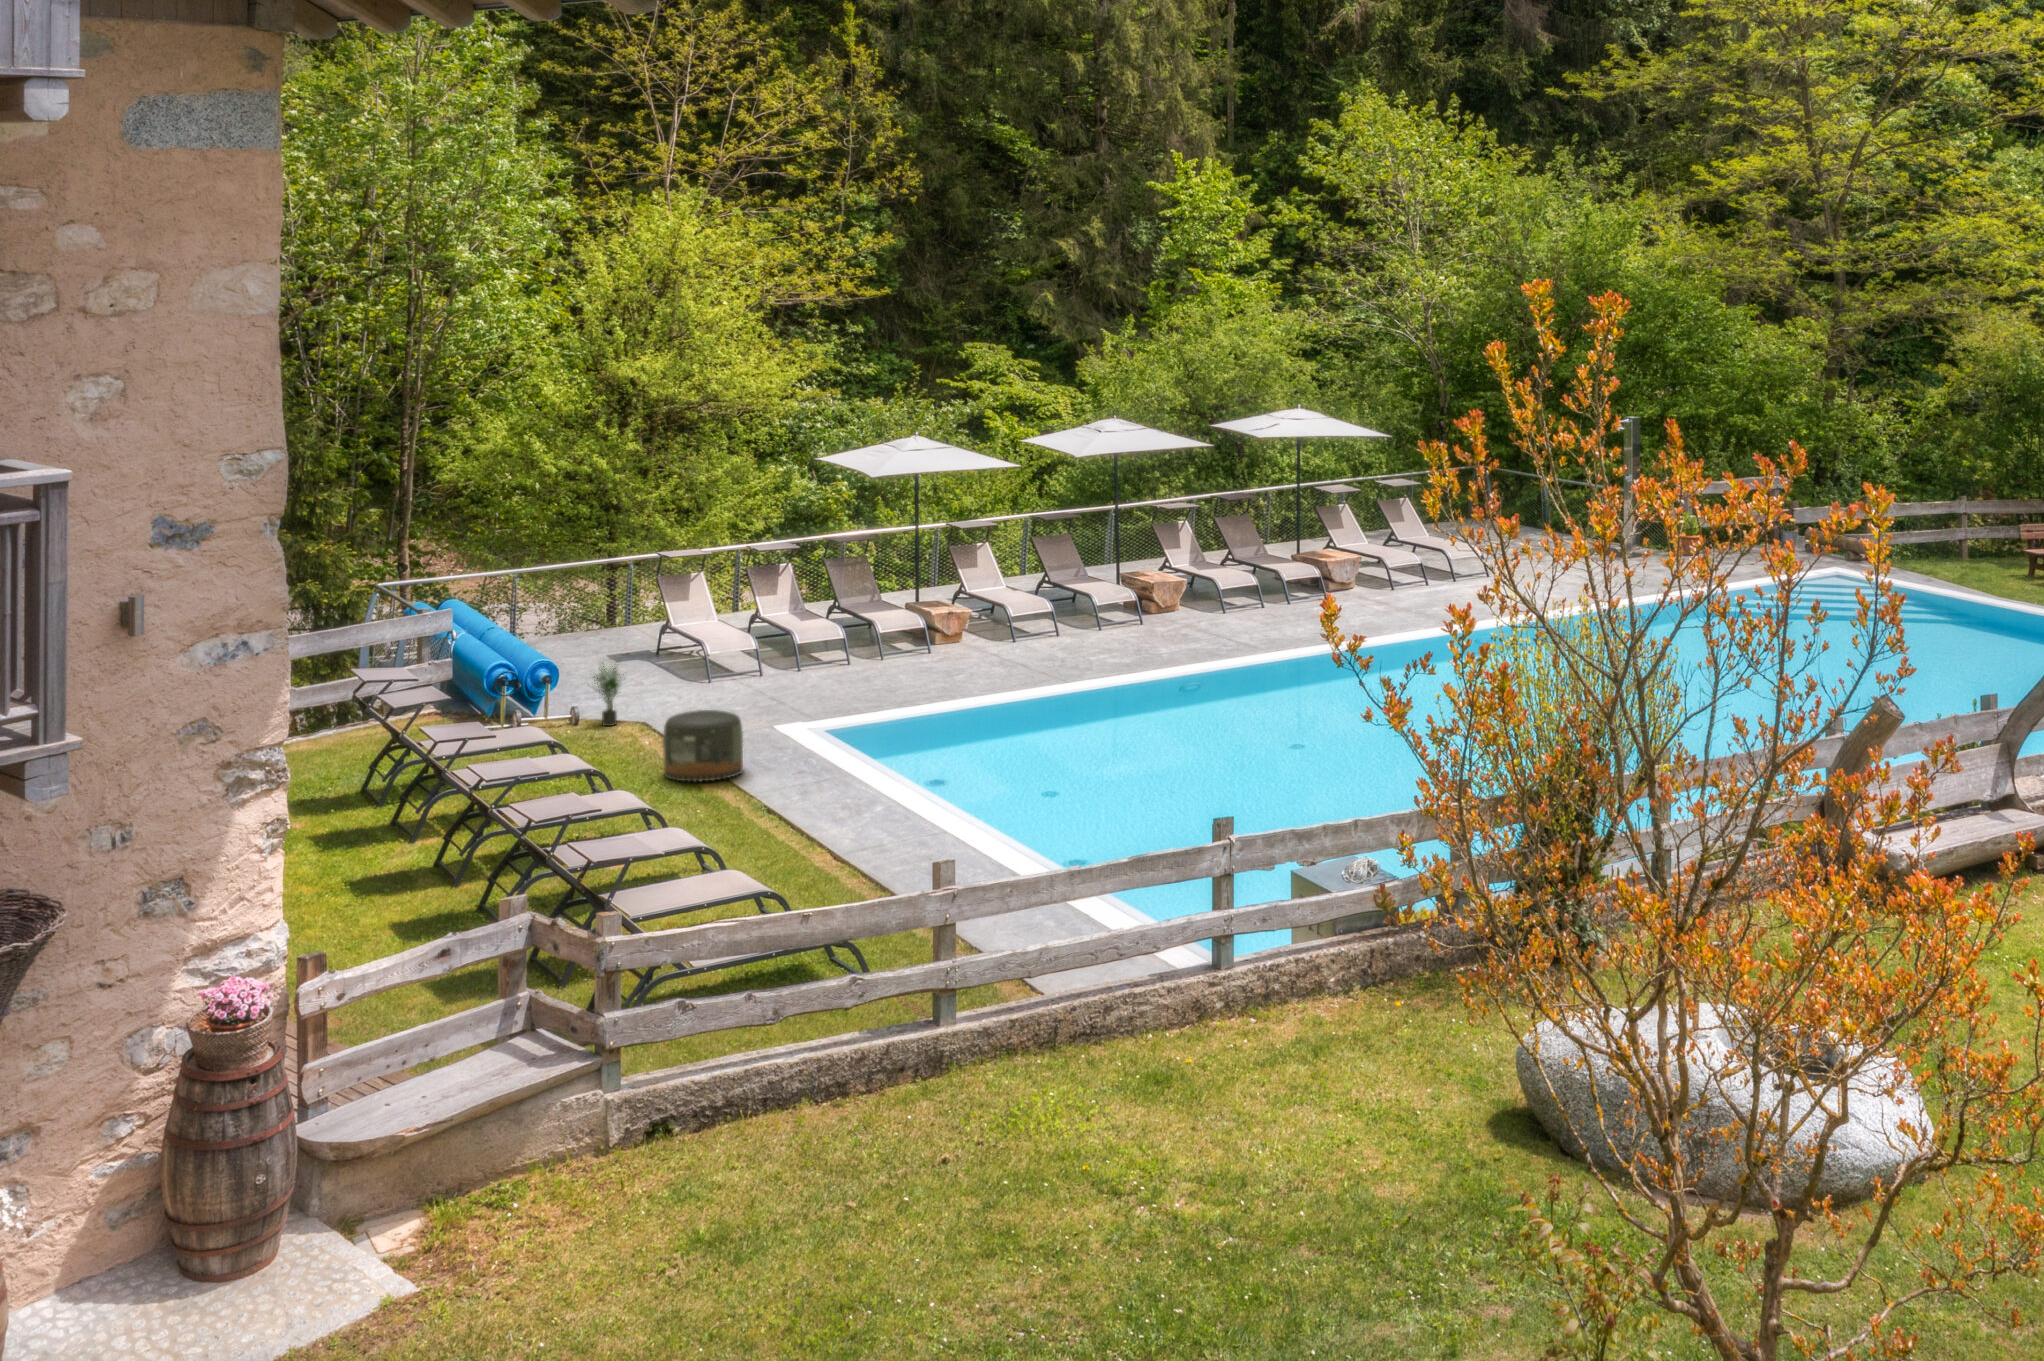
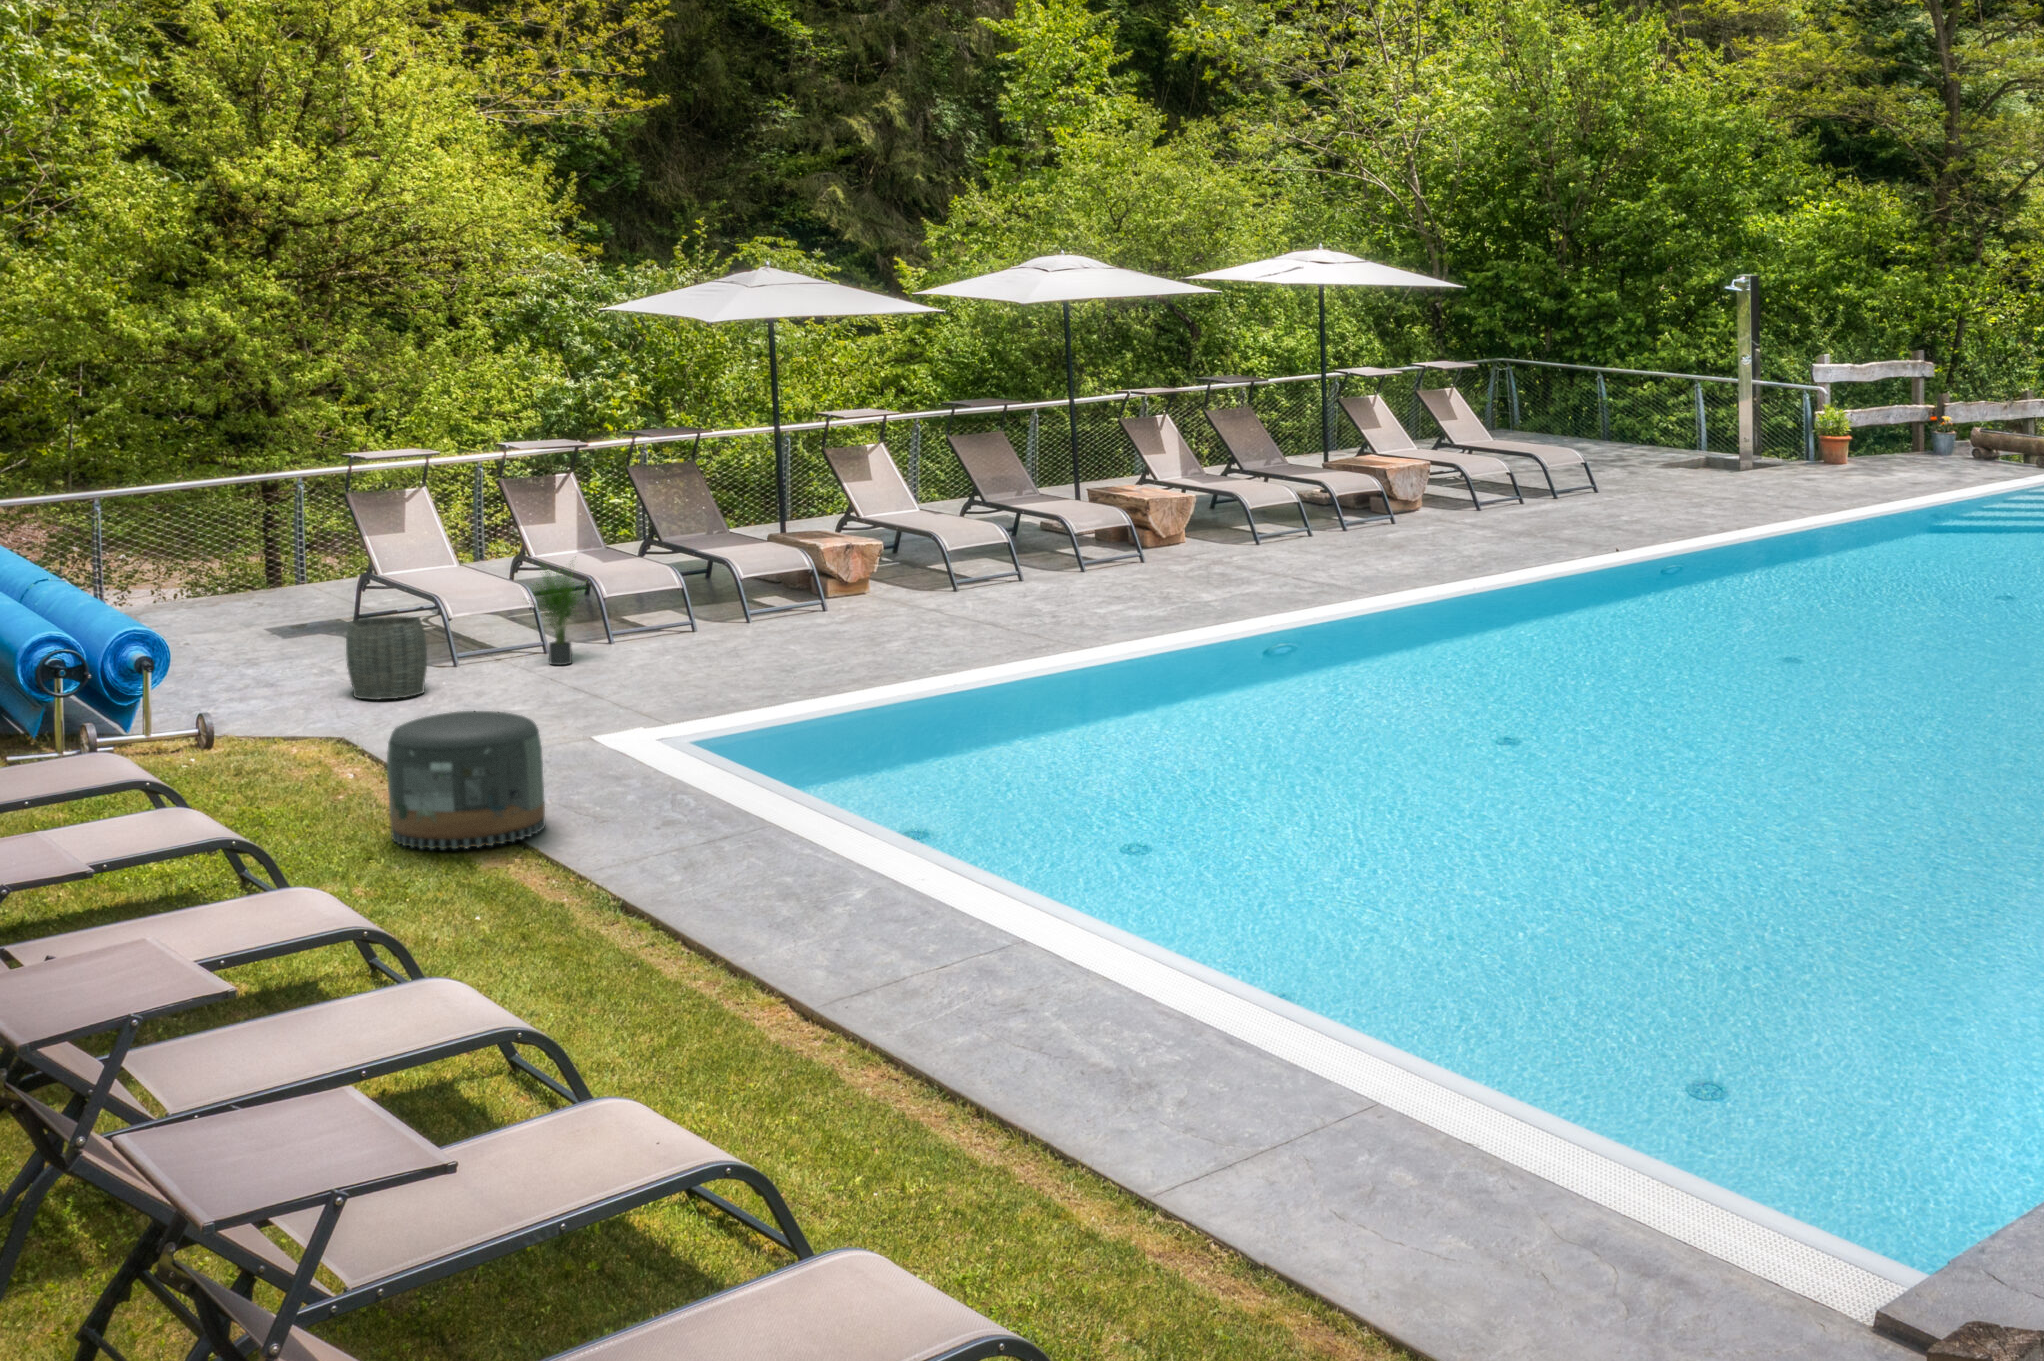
woven basket: none [649,654,693,701] -> present [346,616,427,700]
potted plant: present [593,662,625,726] -> present [532,566,584,665]

